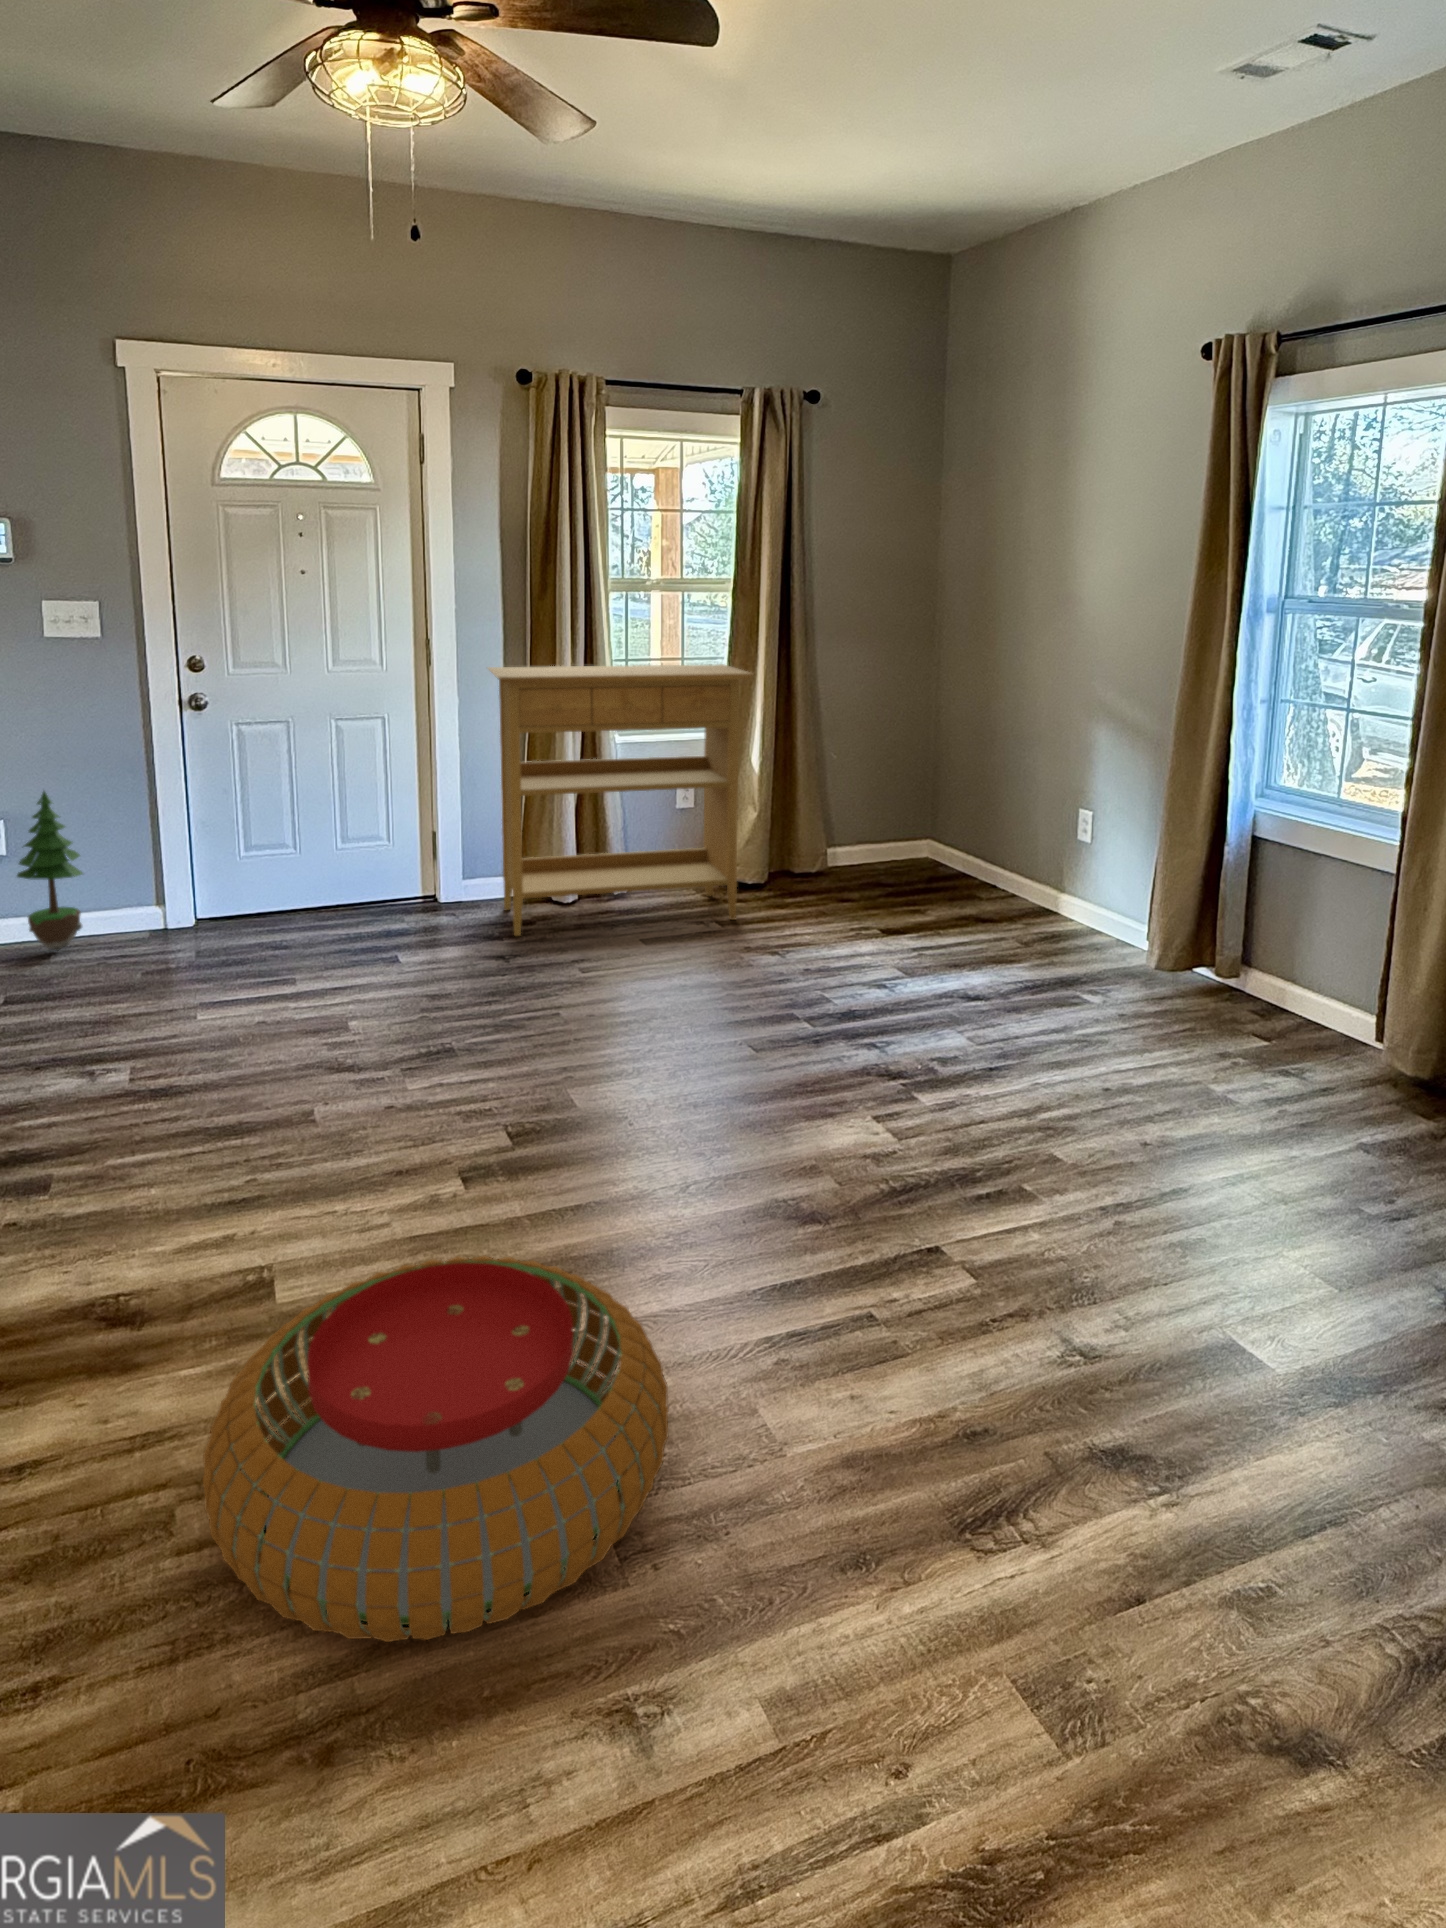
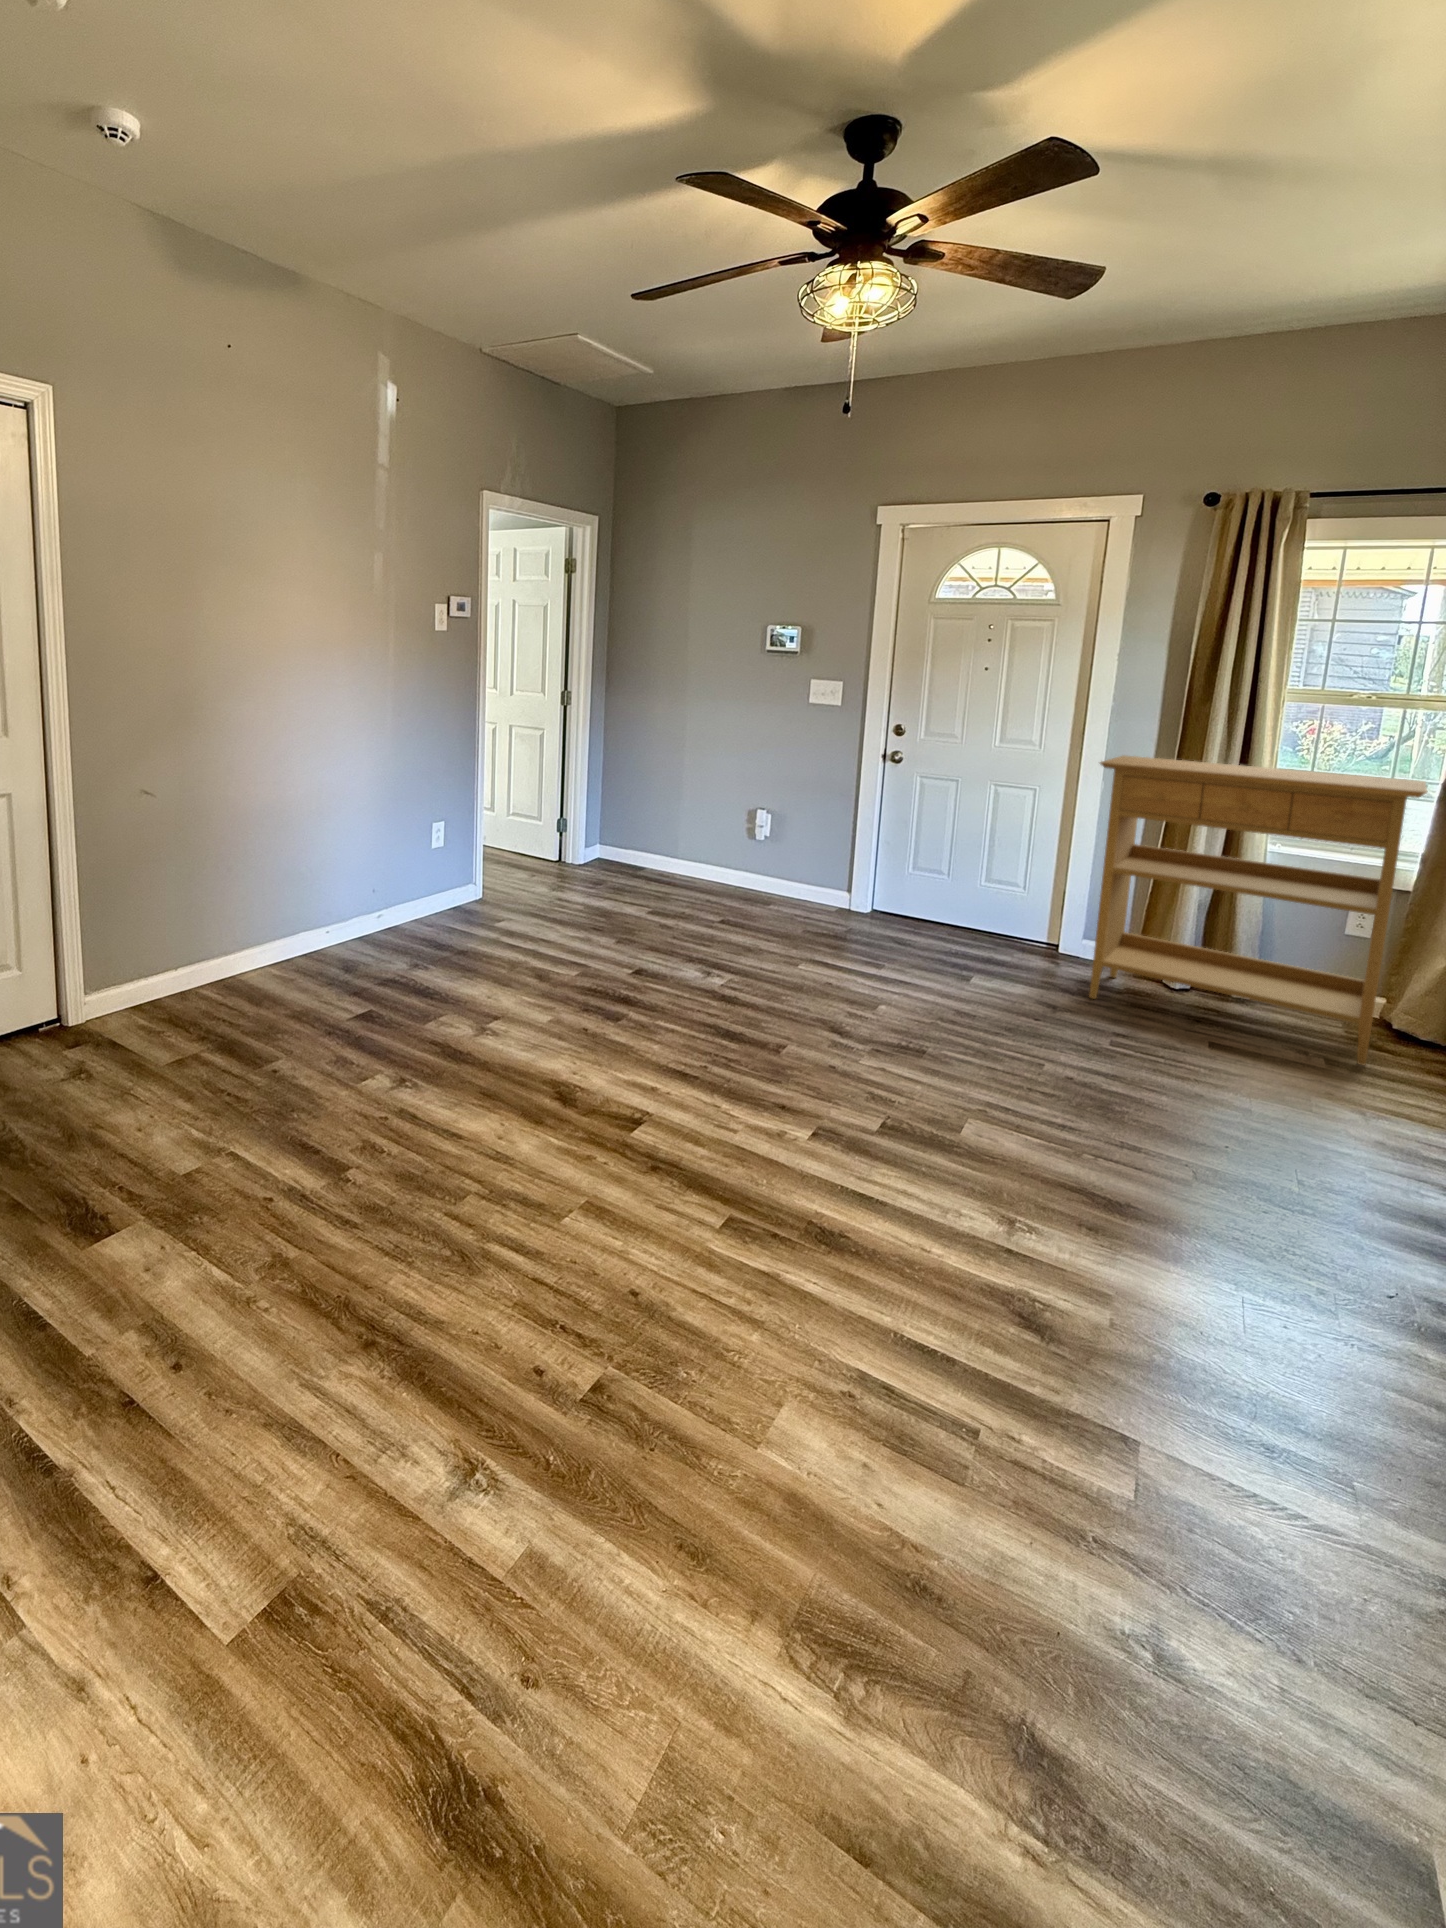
potted tree: present [17,791,83,951] -> none [761,802,800,908]
pouf: present [202,1256,668,1642] -> none [415,1124,731,1381]

